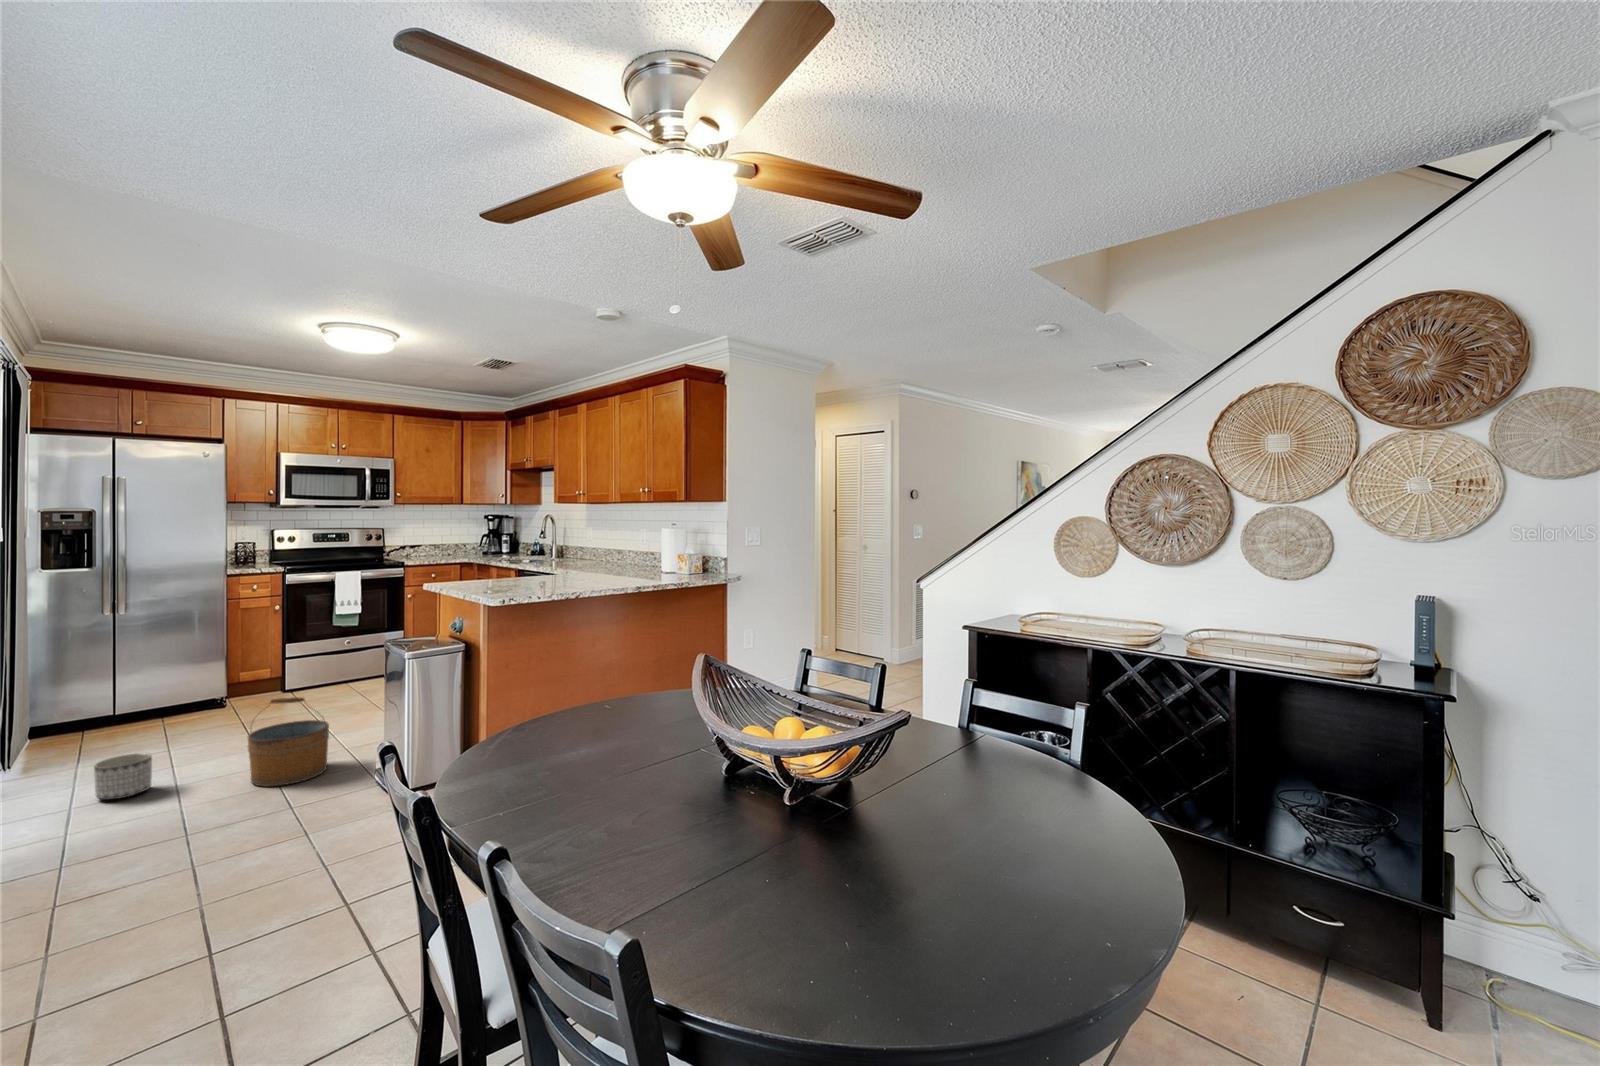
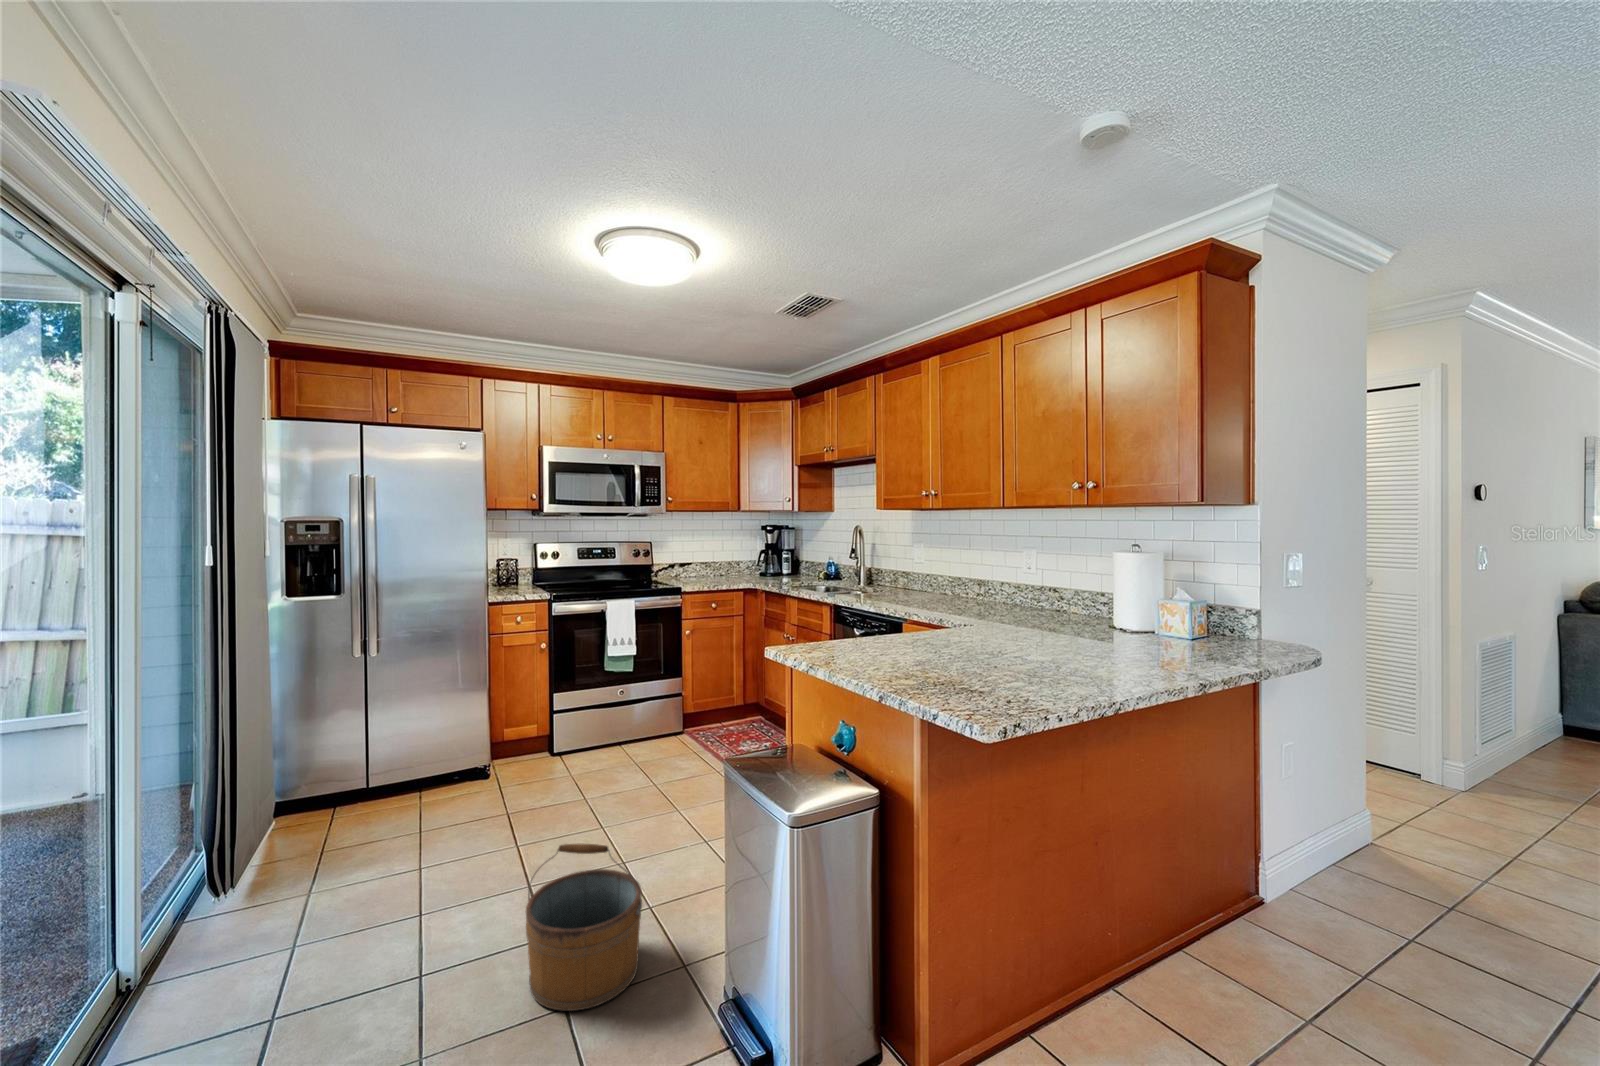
planter: present [94,753,152,799] -> none [309,918,391,1013]

